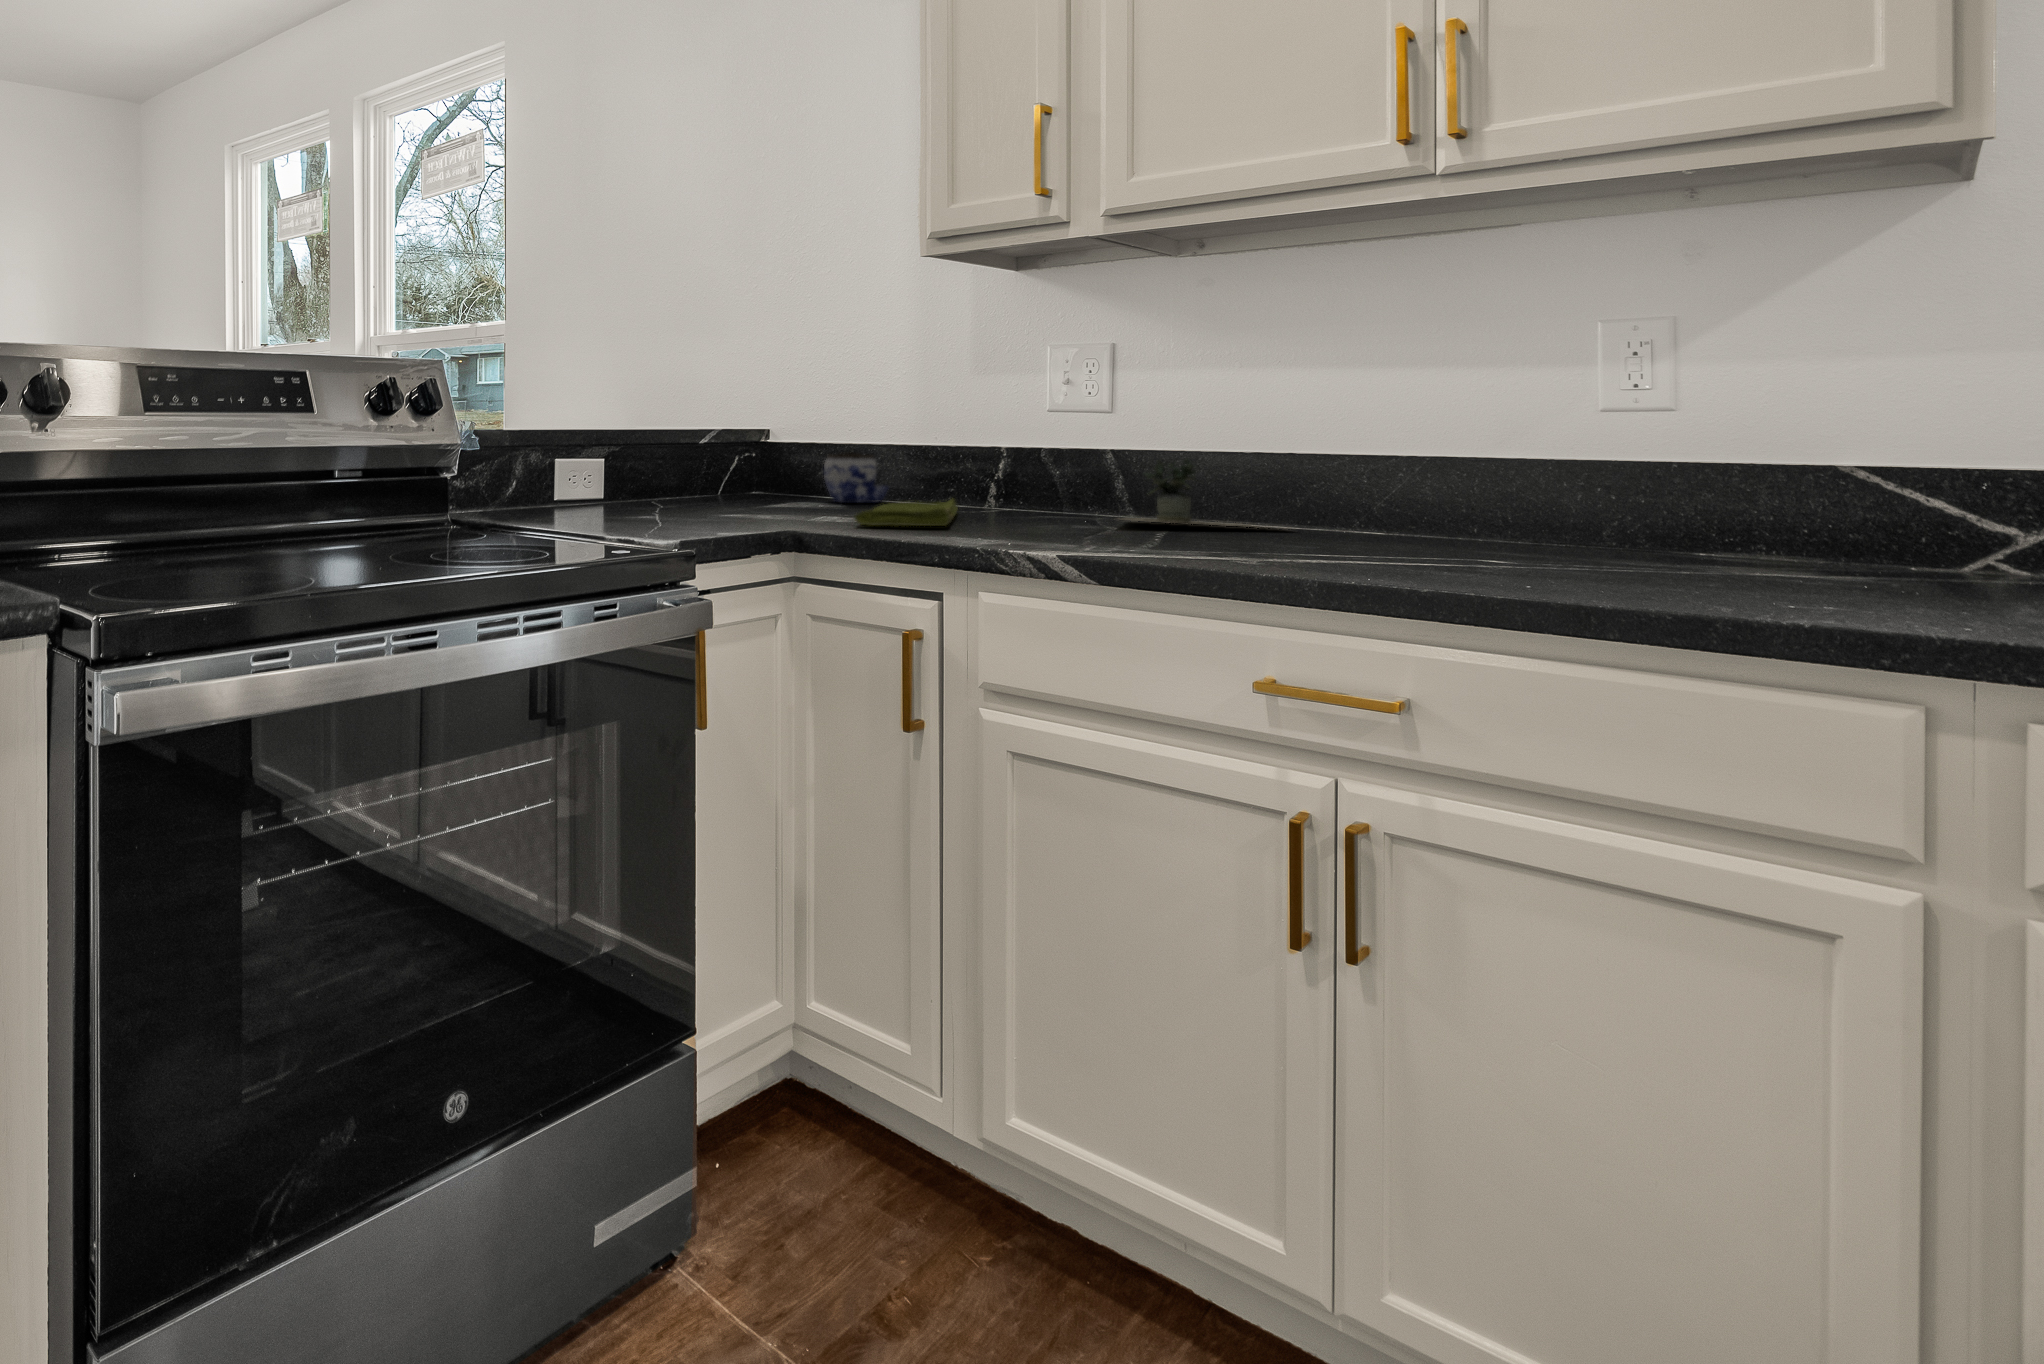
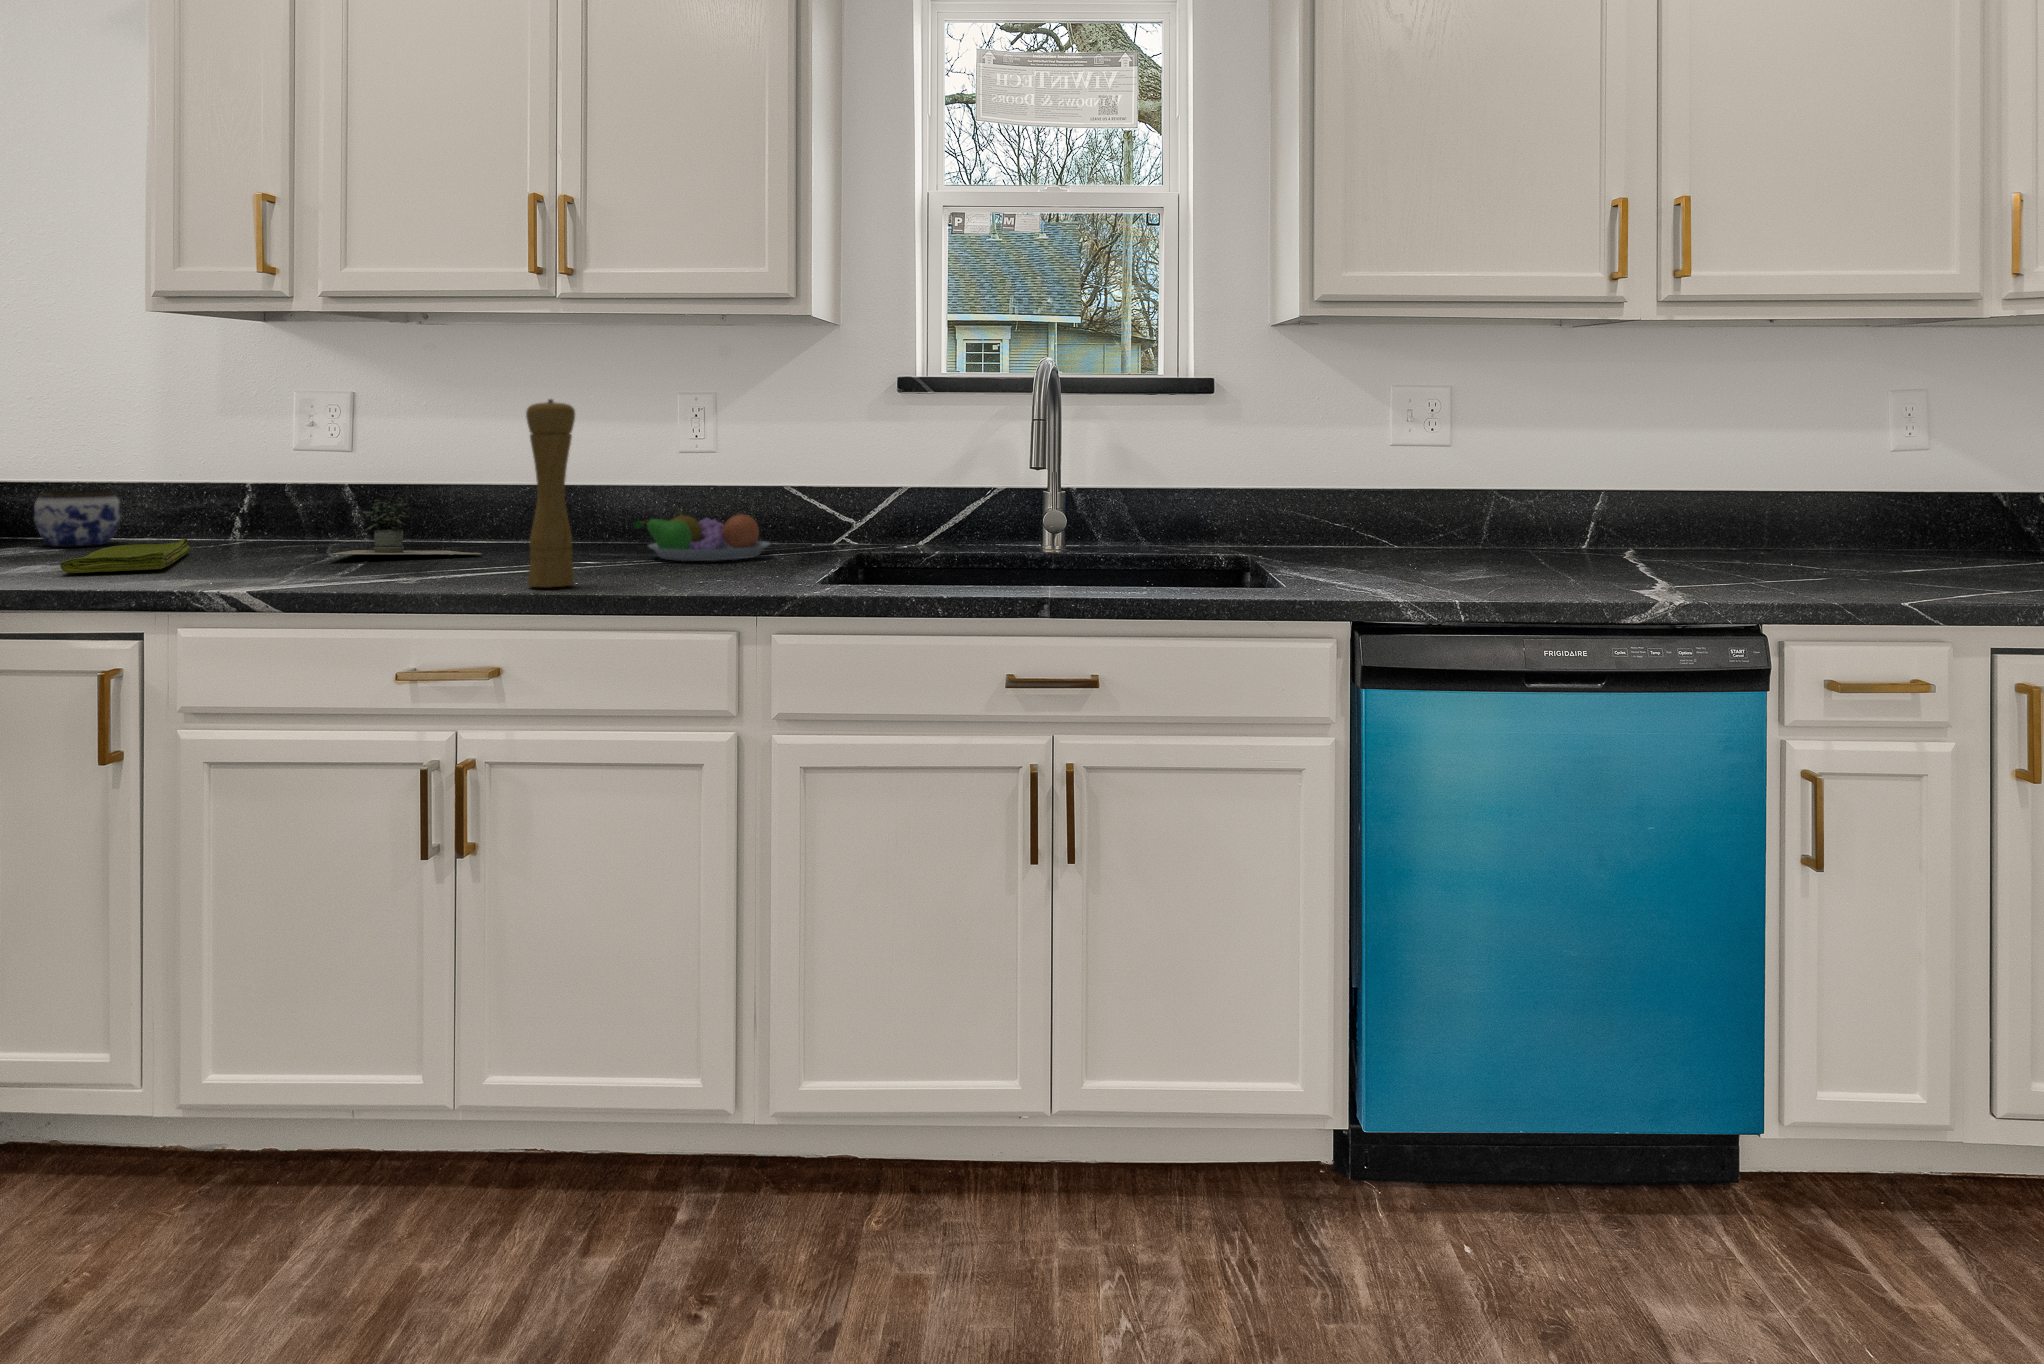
pepper mill: none [1452,298,1542,581] -> present [526,399,575,587]
fruit bowl: none [1546,477,1814,557] -> present [633,510,769,561]

